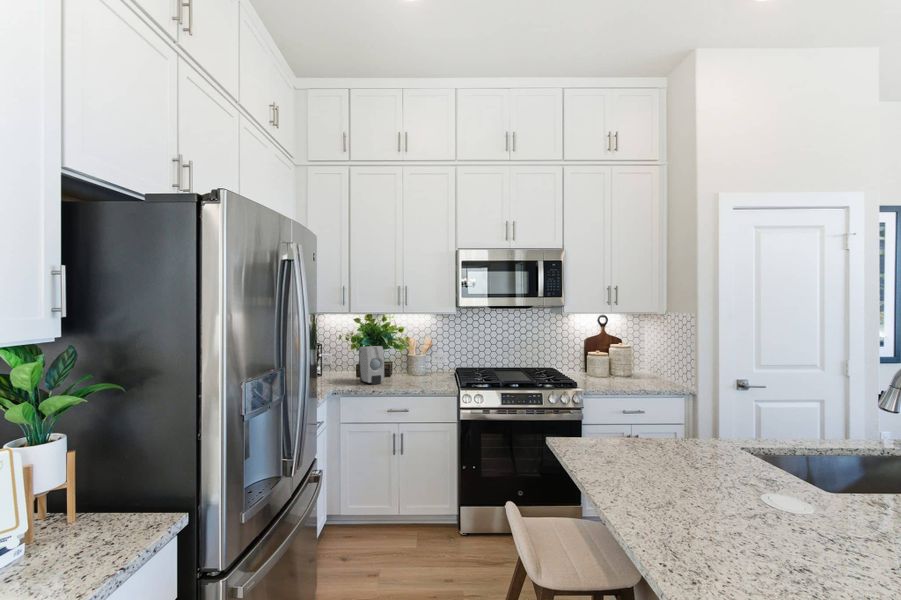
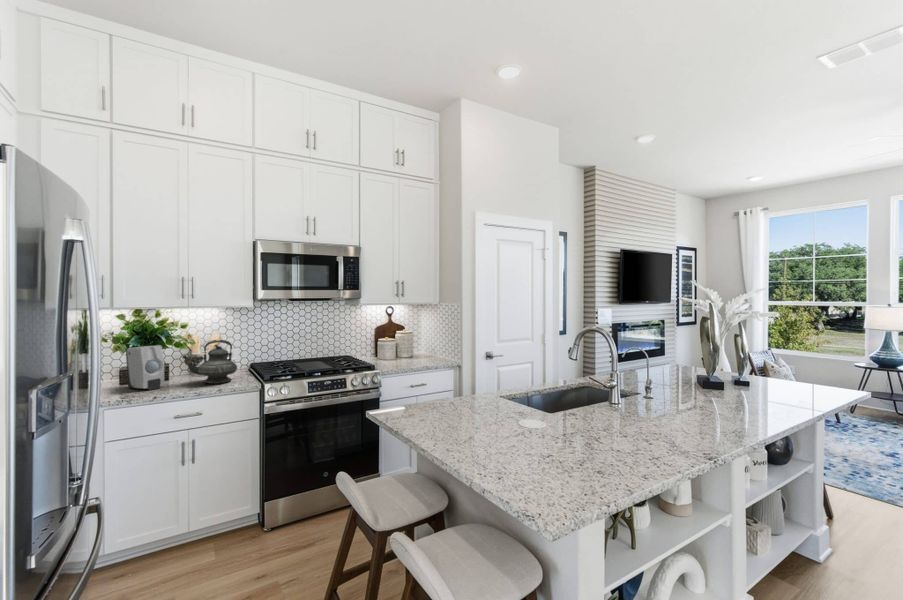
teapot: none [397,343,442,385] -> present [182,340,237,384]

